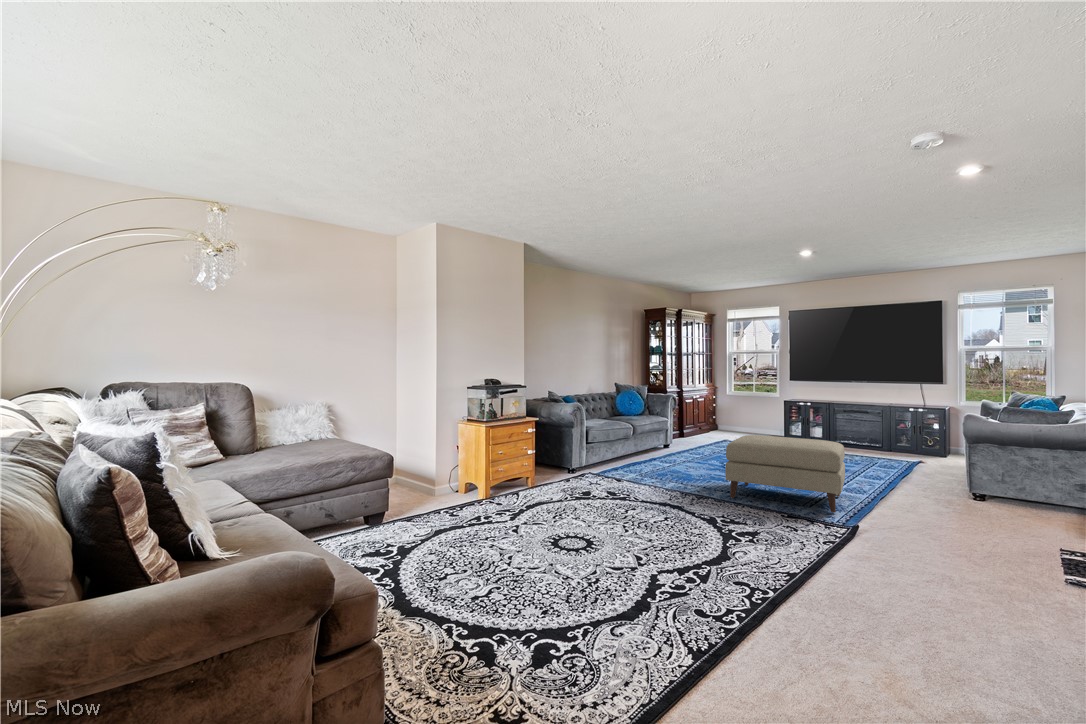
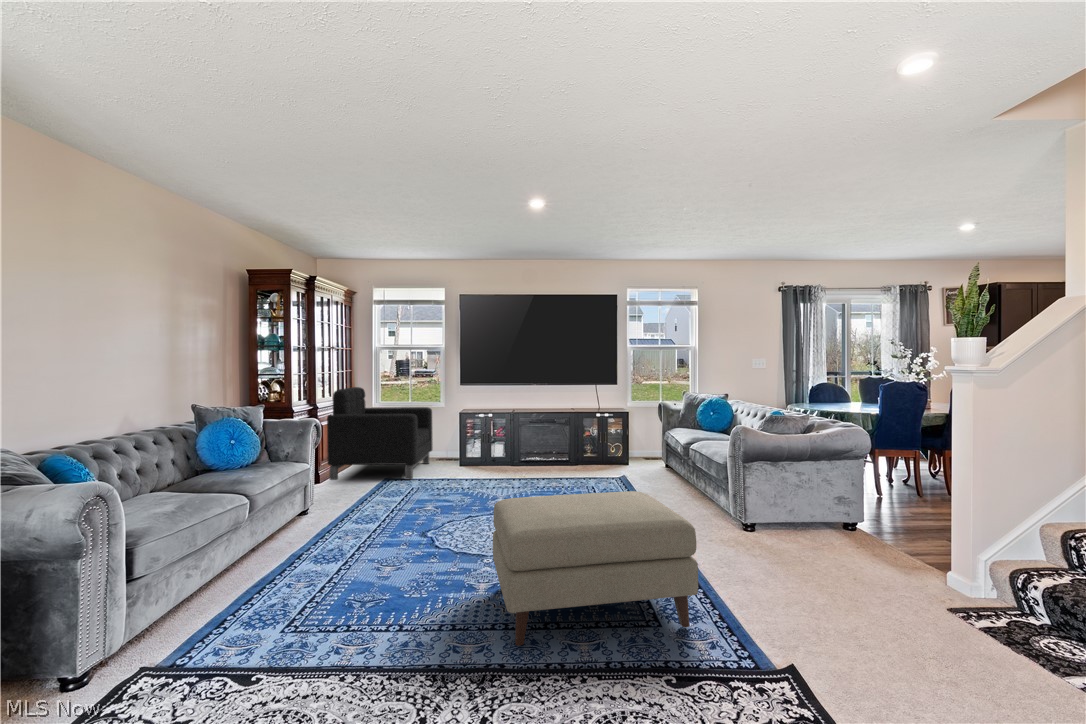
armchair: none [689,379,765,441] -> present [327,387,433,480]

